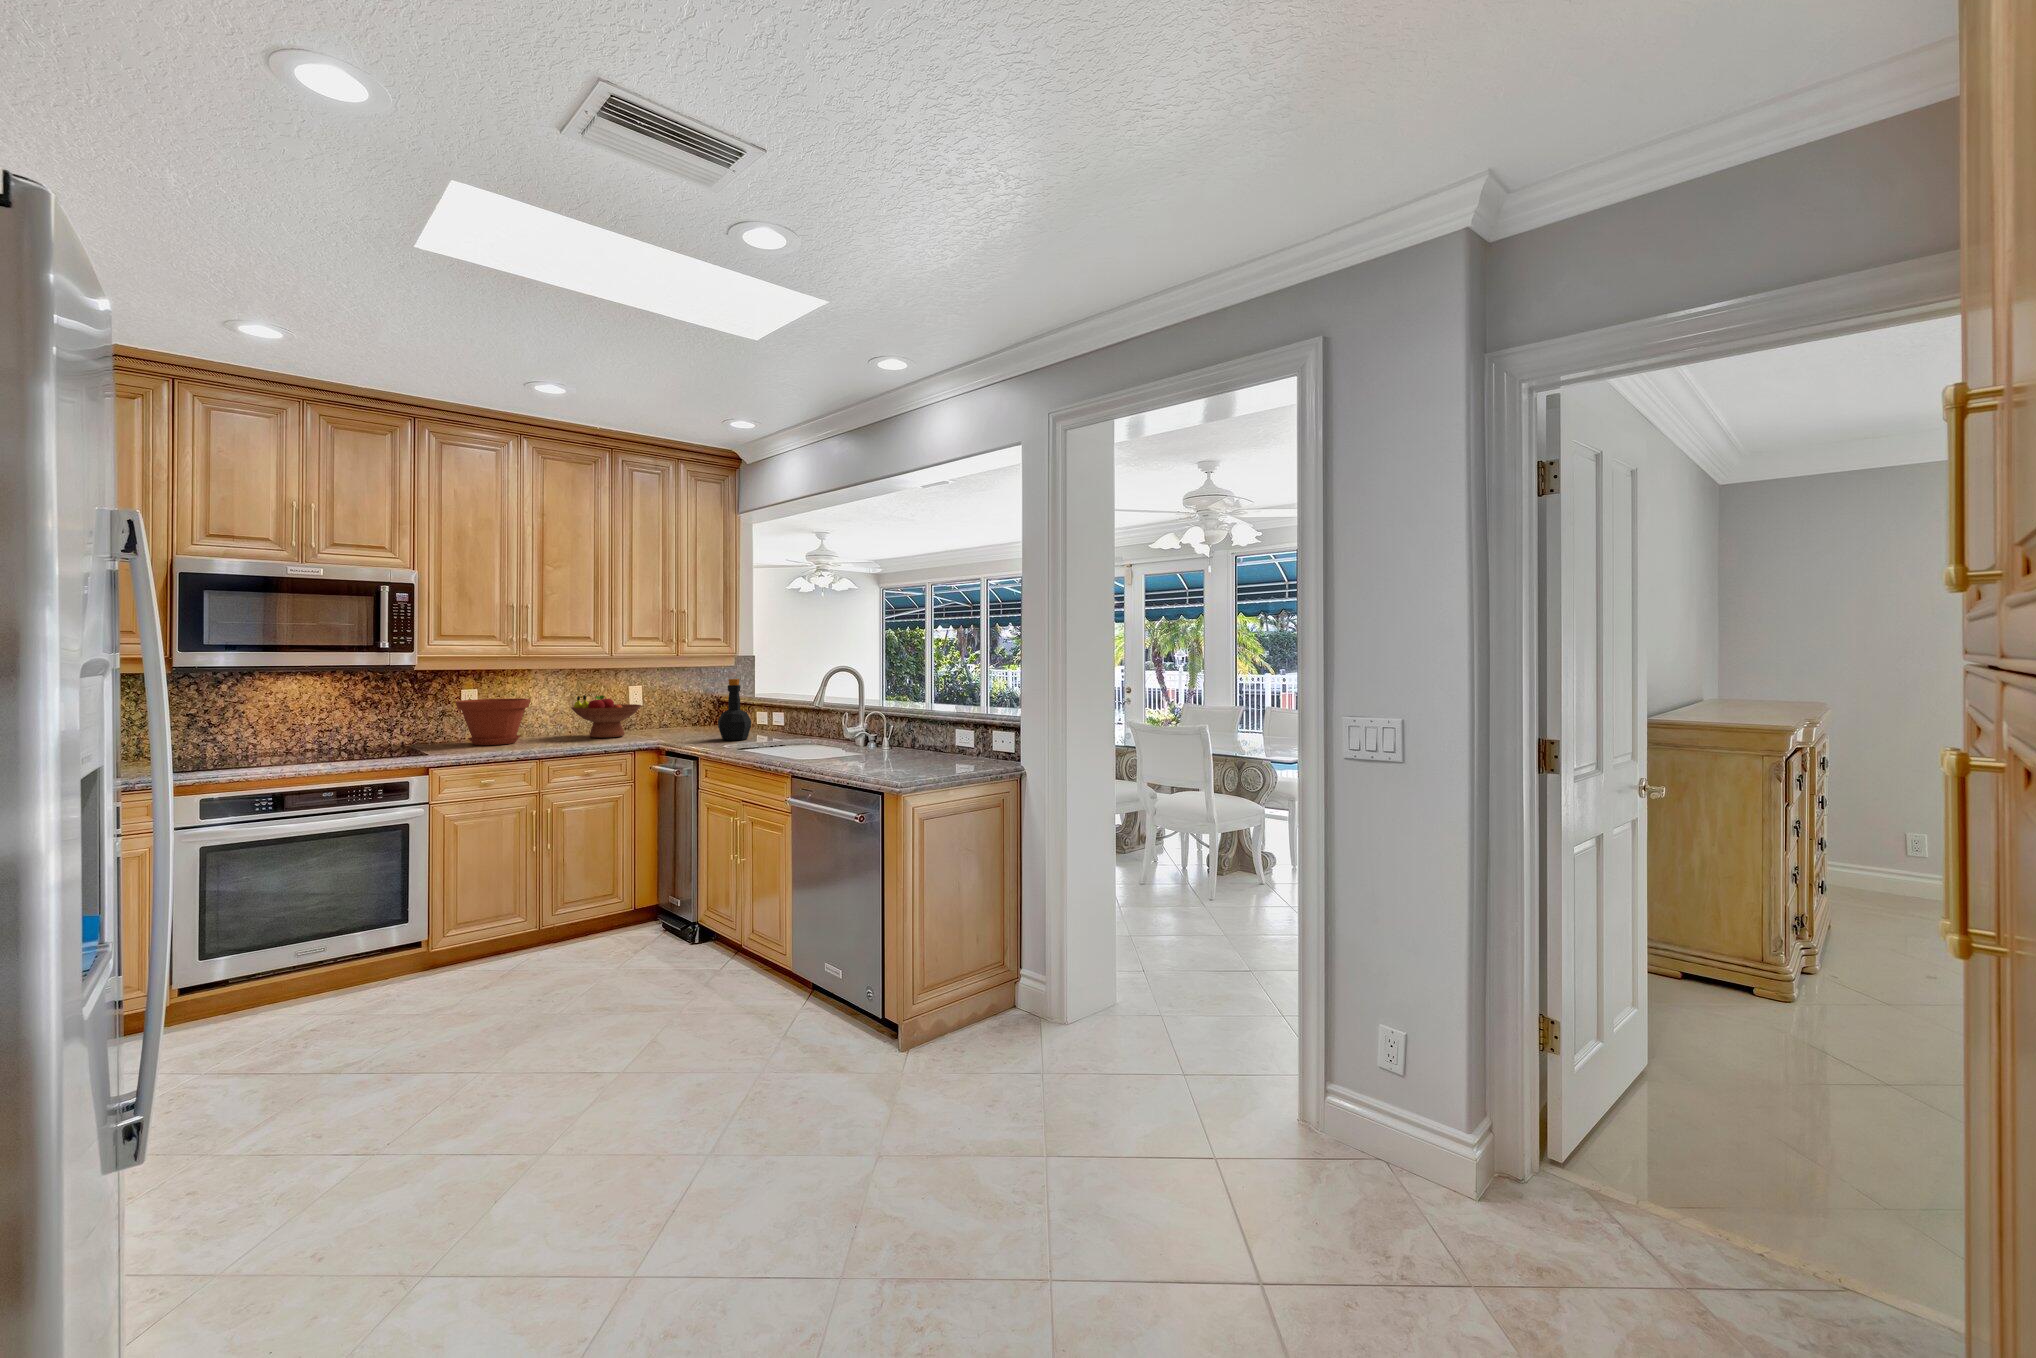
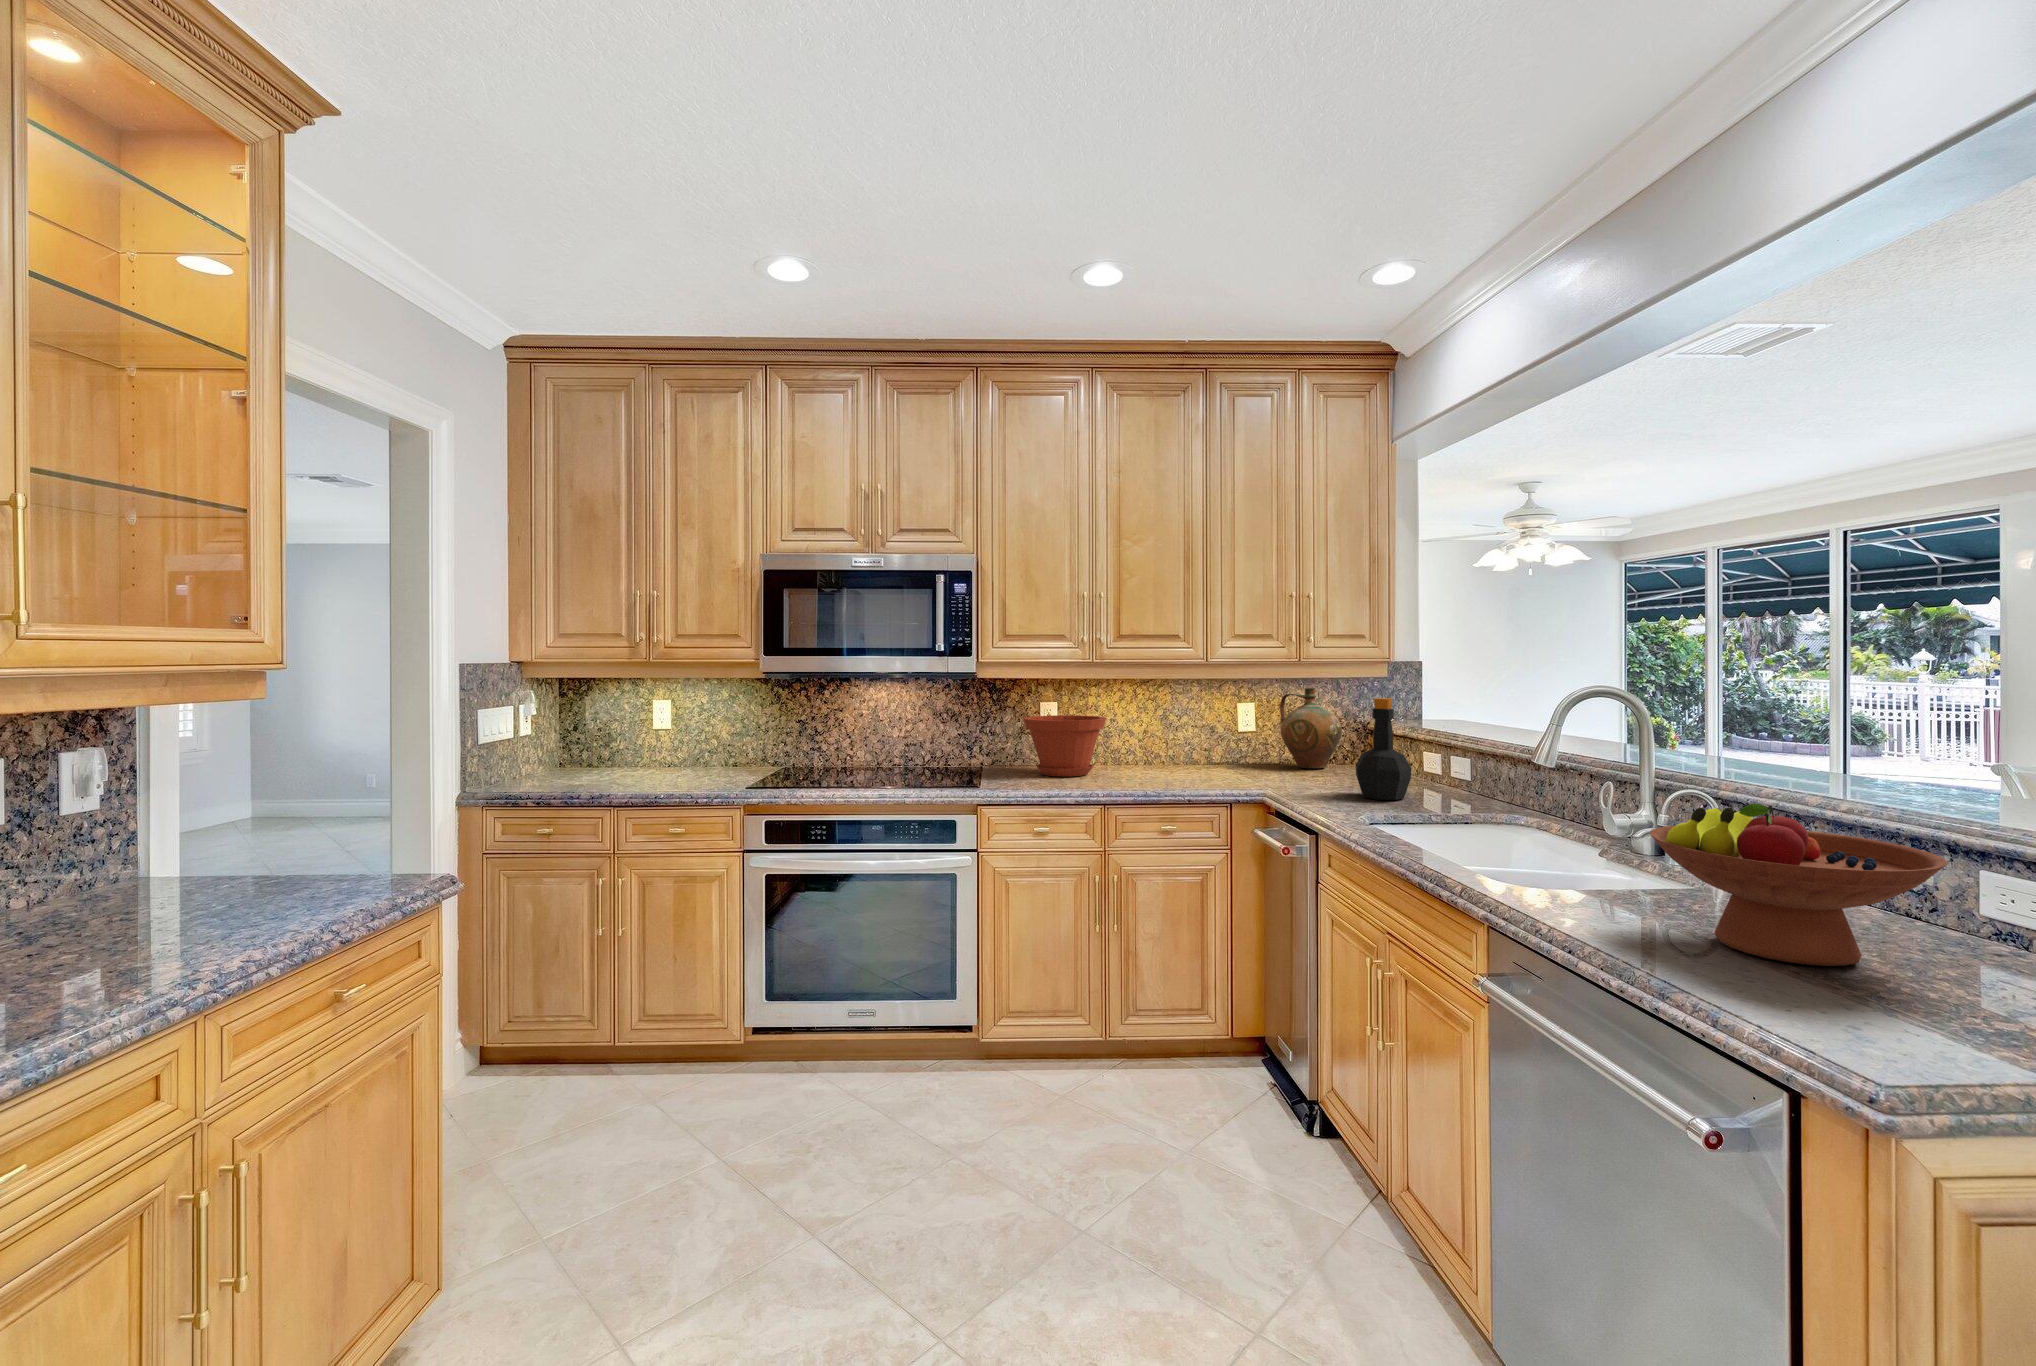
ceramic jug: none [662,674,705,729] -> present [1280,688,1342,769]
fruit bowl: present [571,695,641,738] -> present [1650,804,1948,966]

